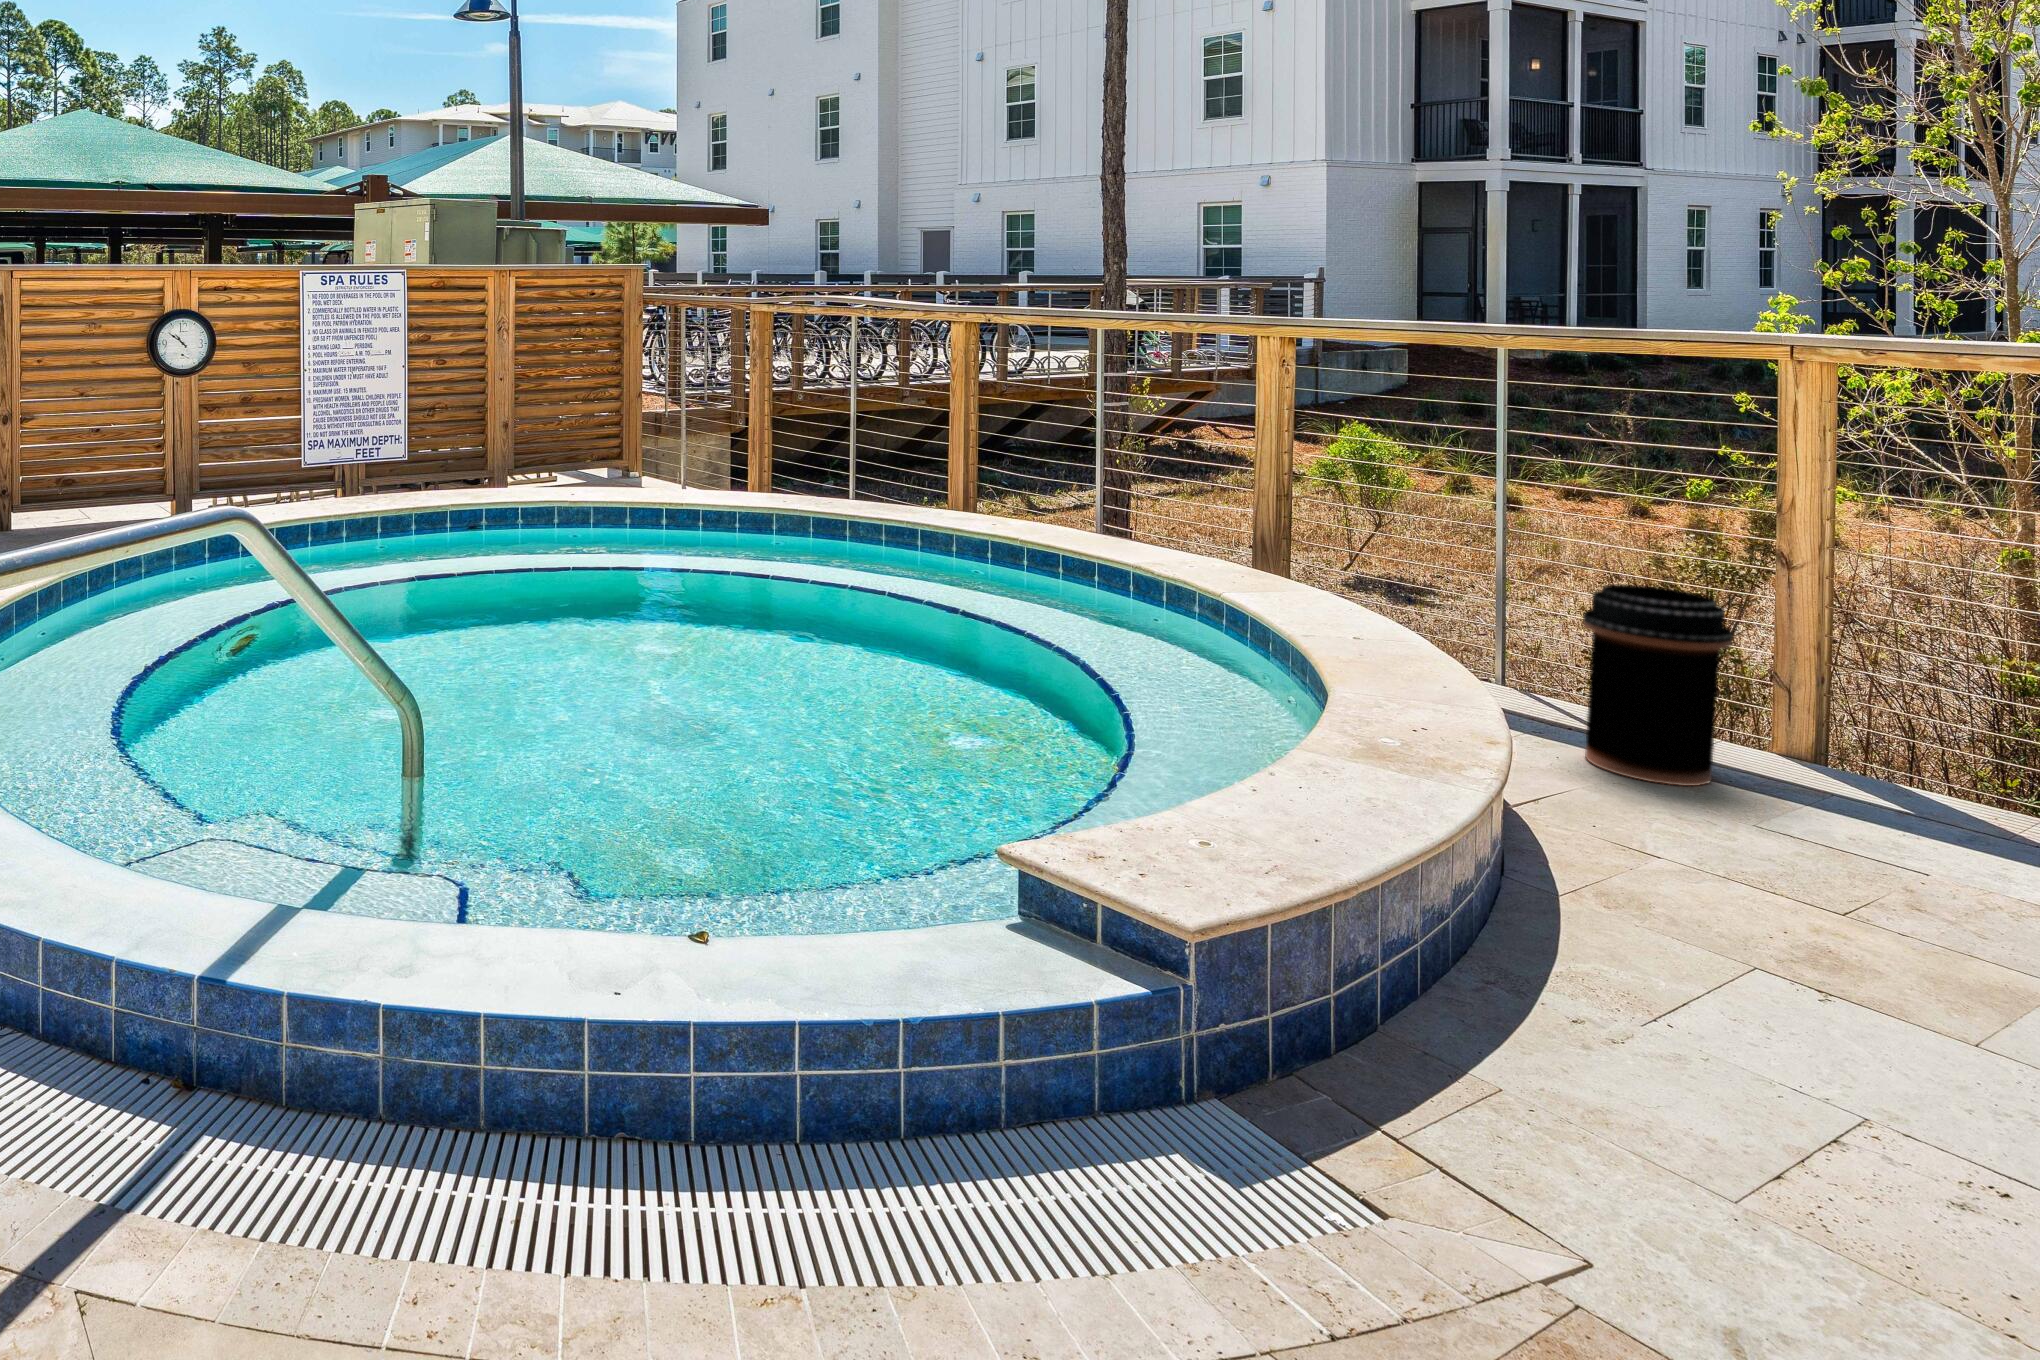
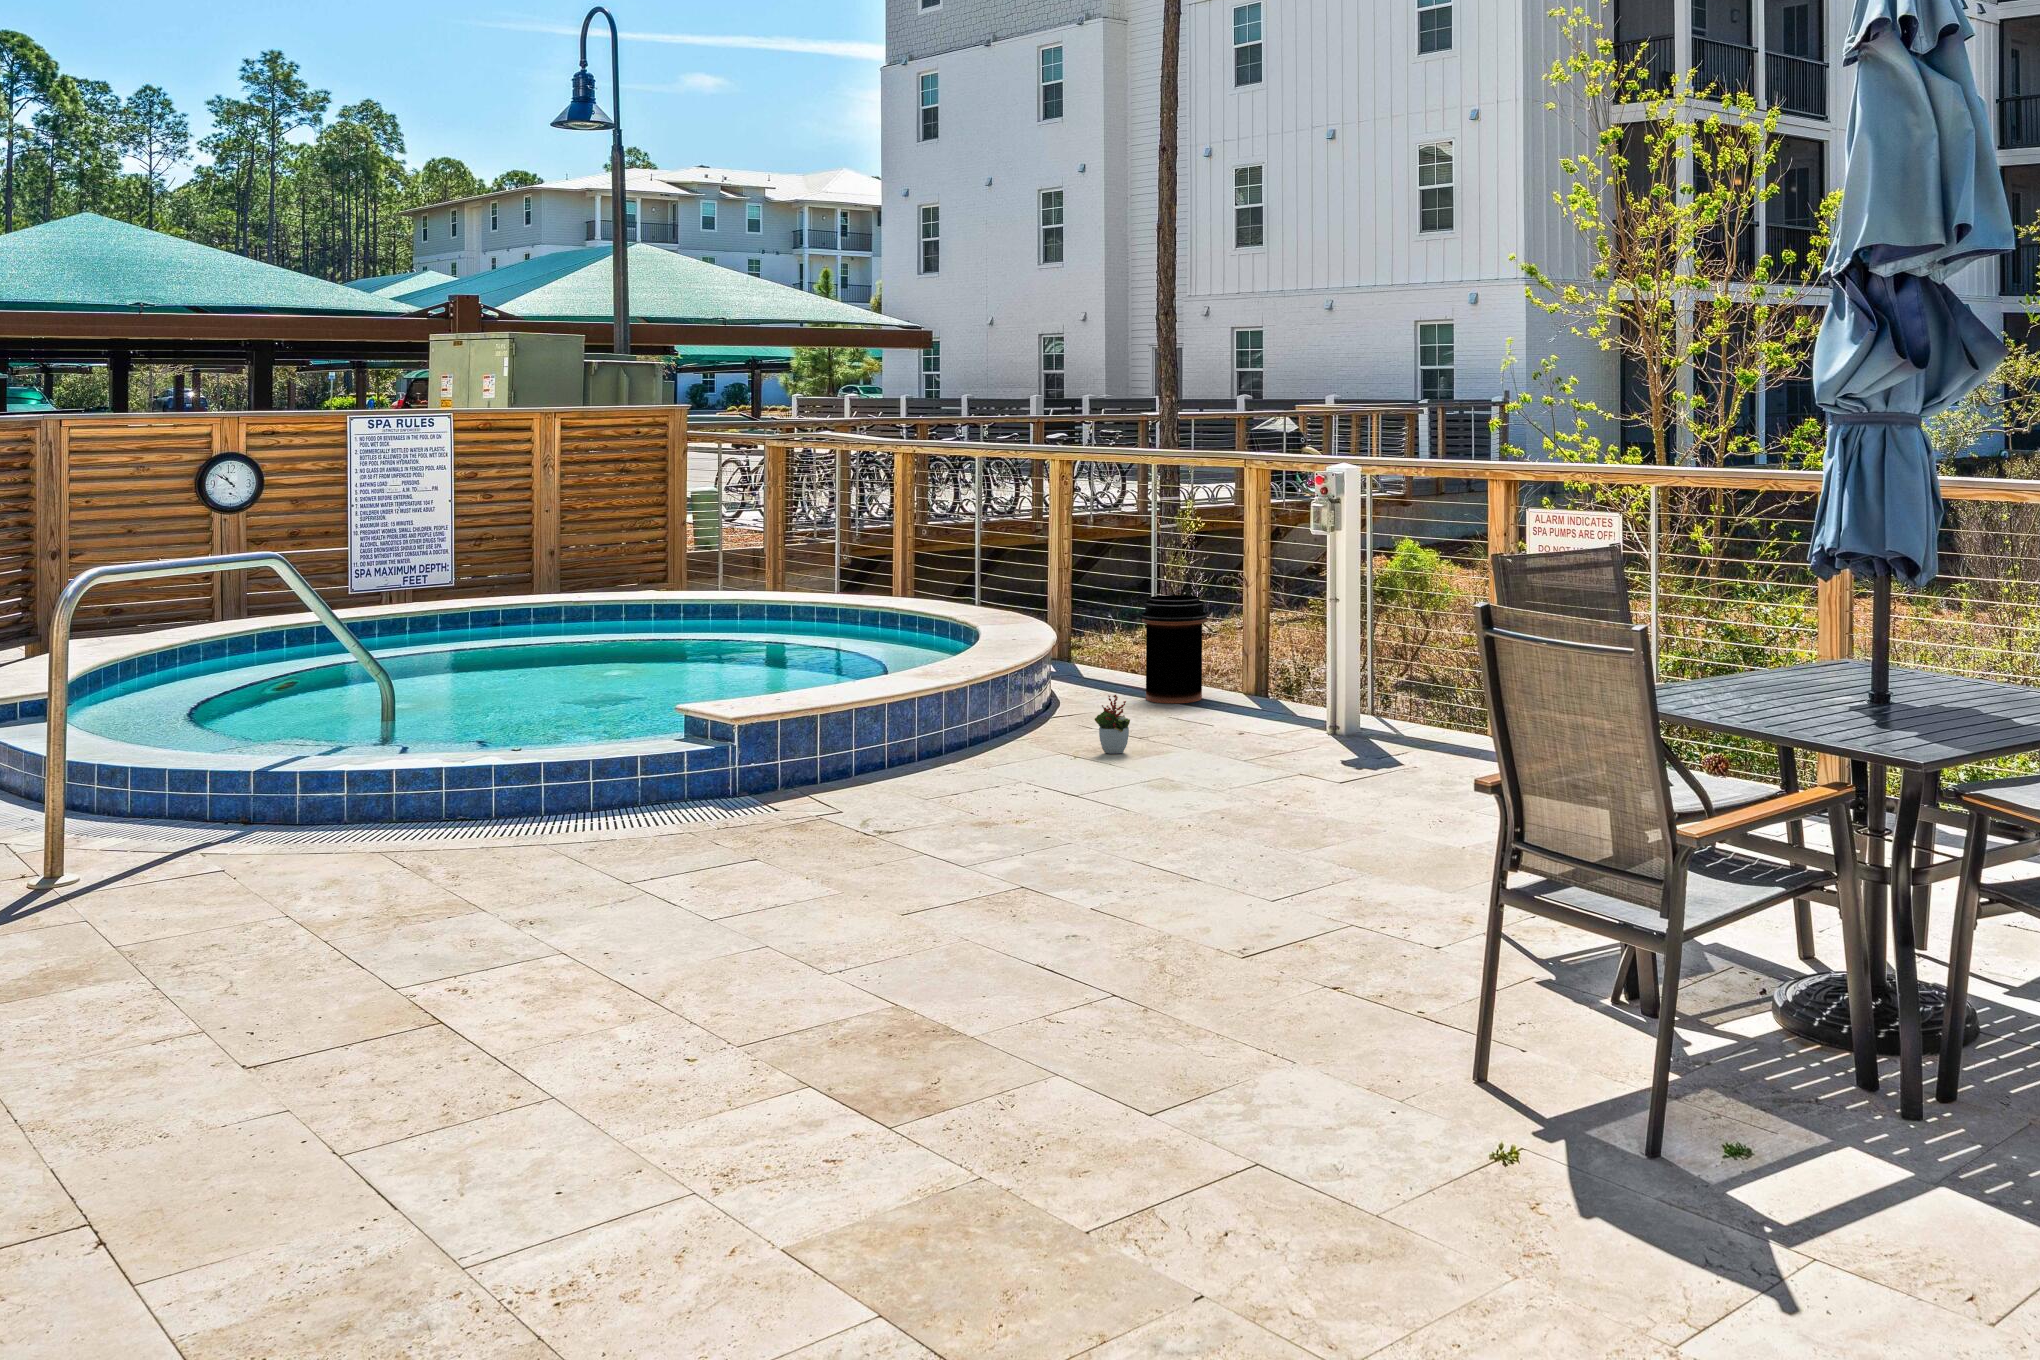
decorative plant: none [1845,867,1943,1001] -> present [1095,695,1130,754]

